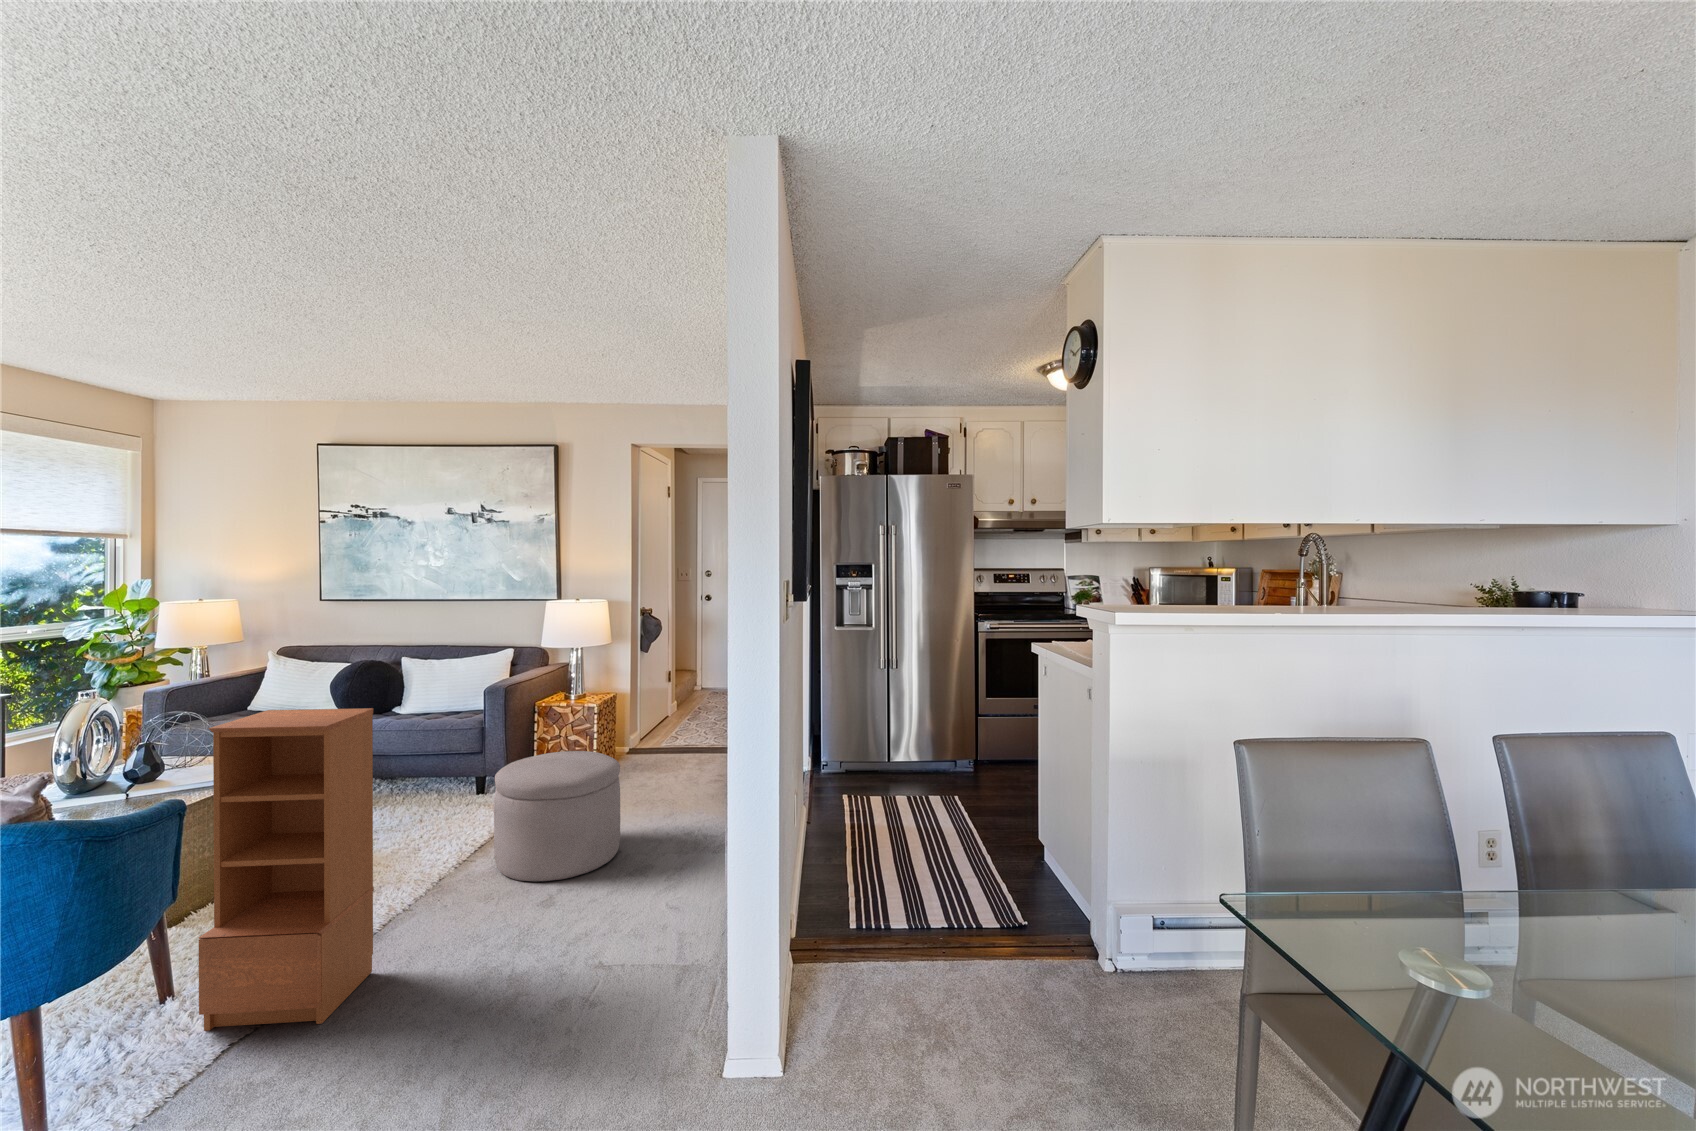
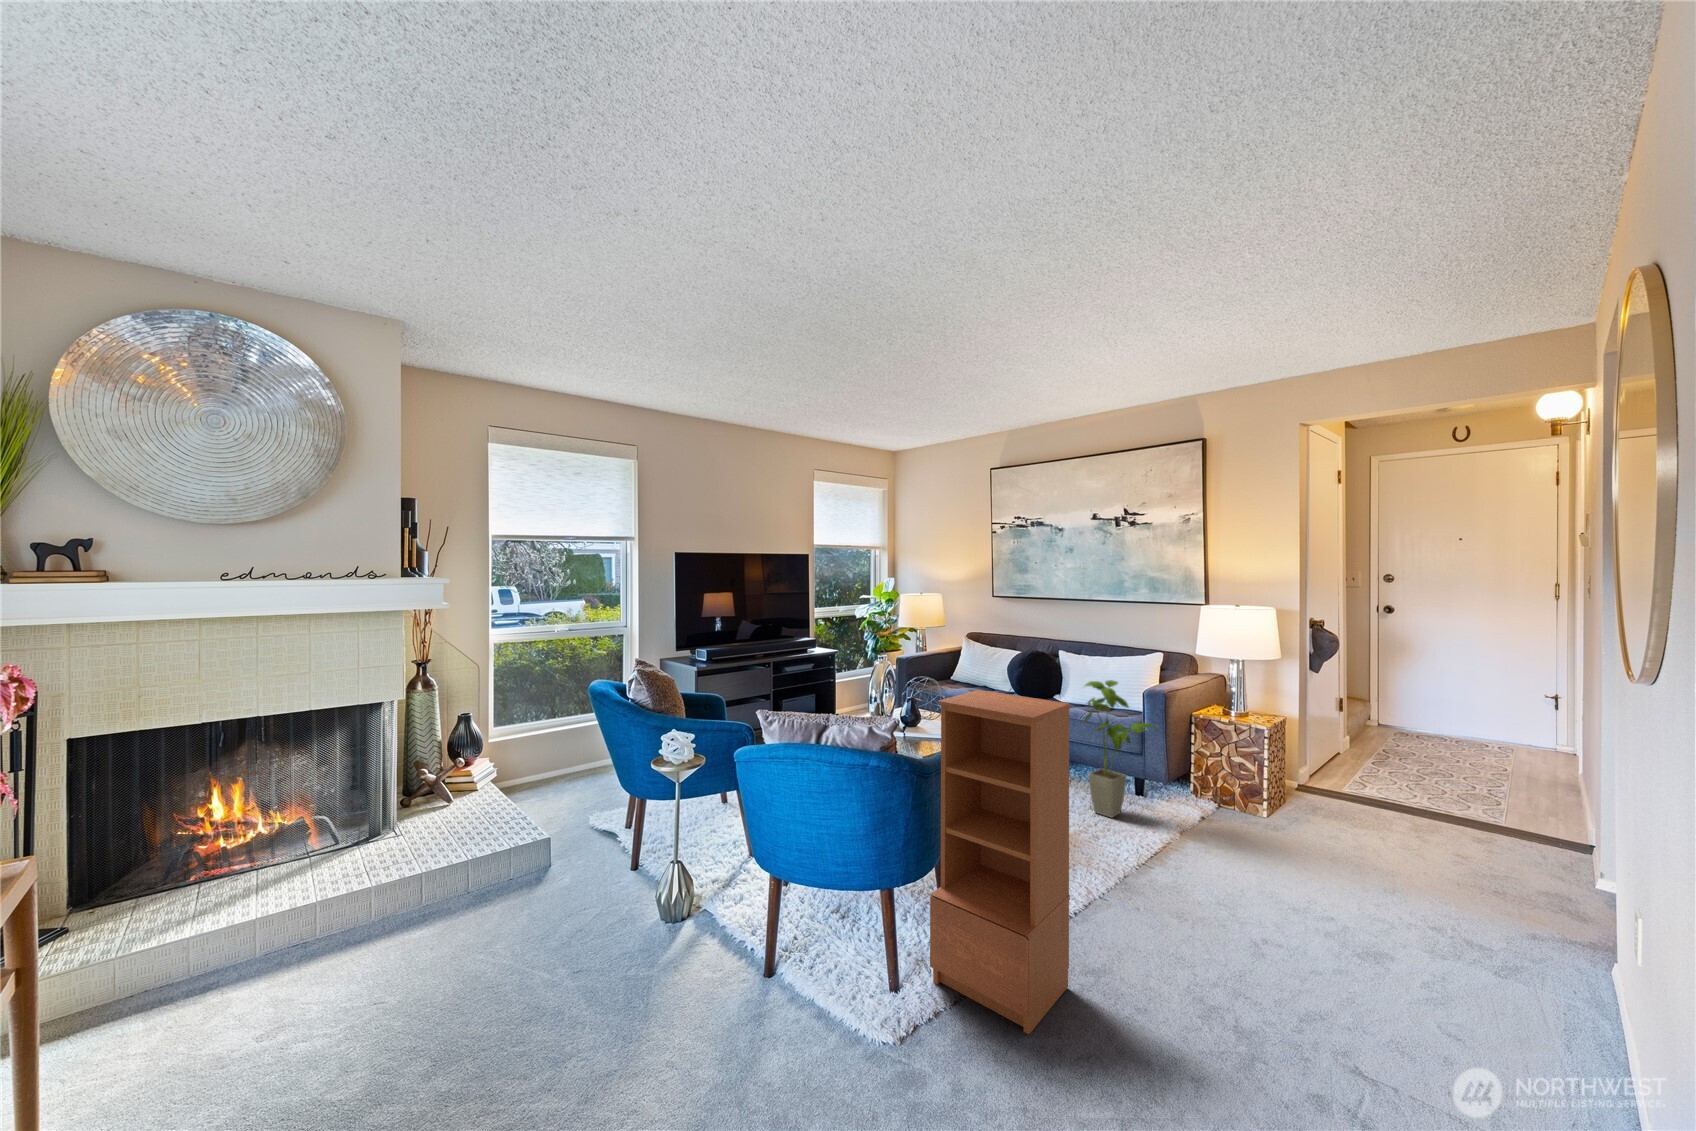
house plant: none [418,682,500,819] -> present [1083,680,1159,818]
ottoman: present [494,751,620,882] -> none [1173,779,1343,953]

